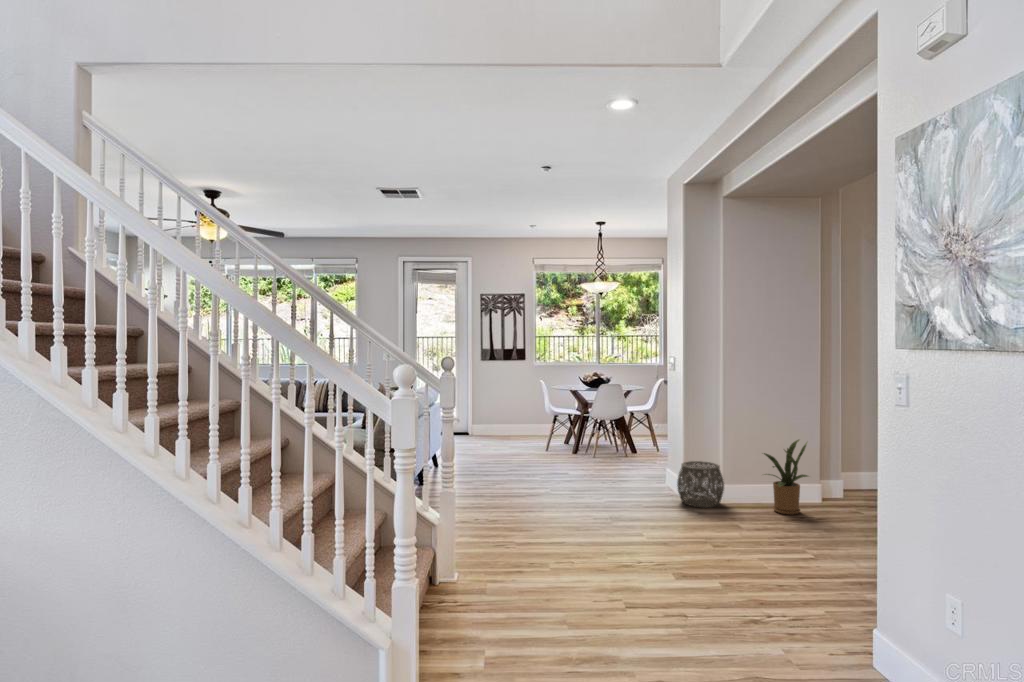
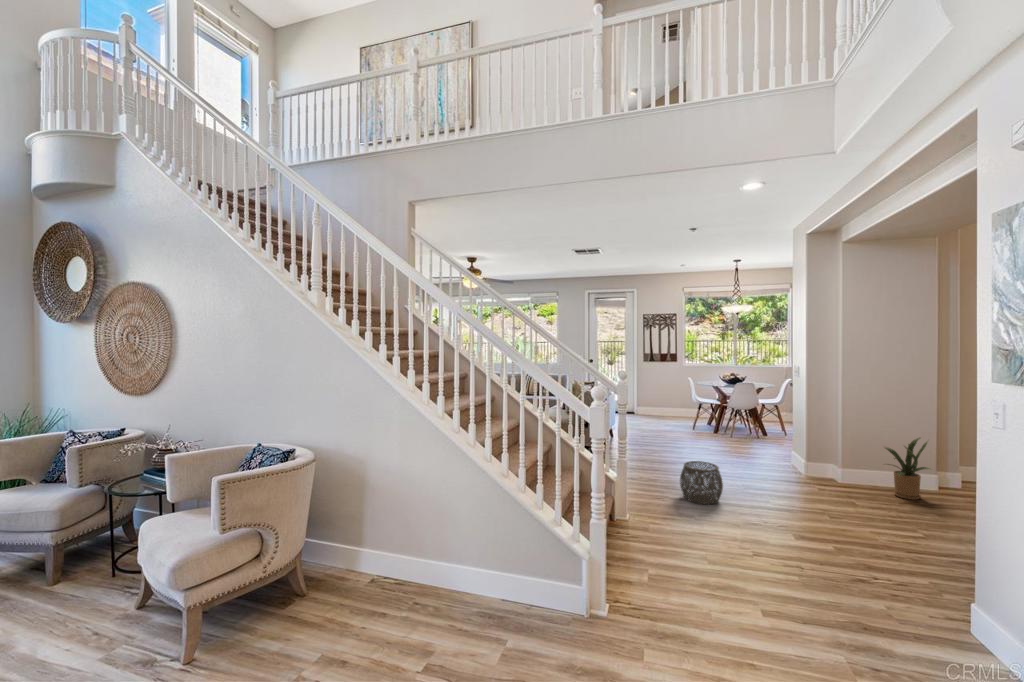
woven basket: present [677,461,724,508] -> present [680,461,723,504]

